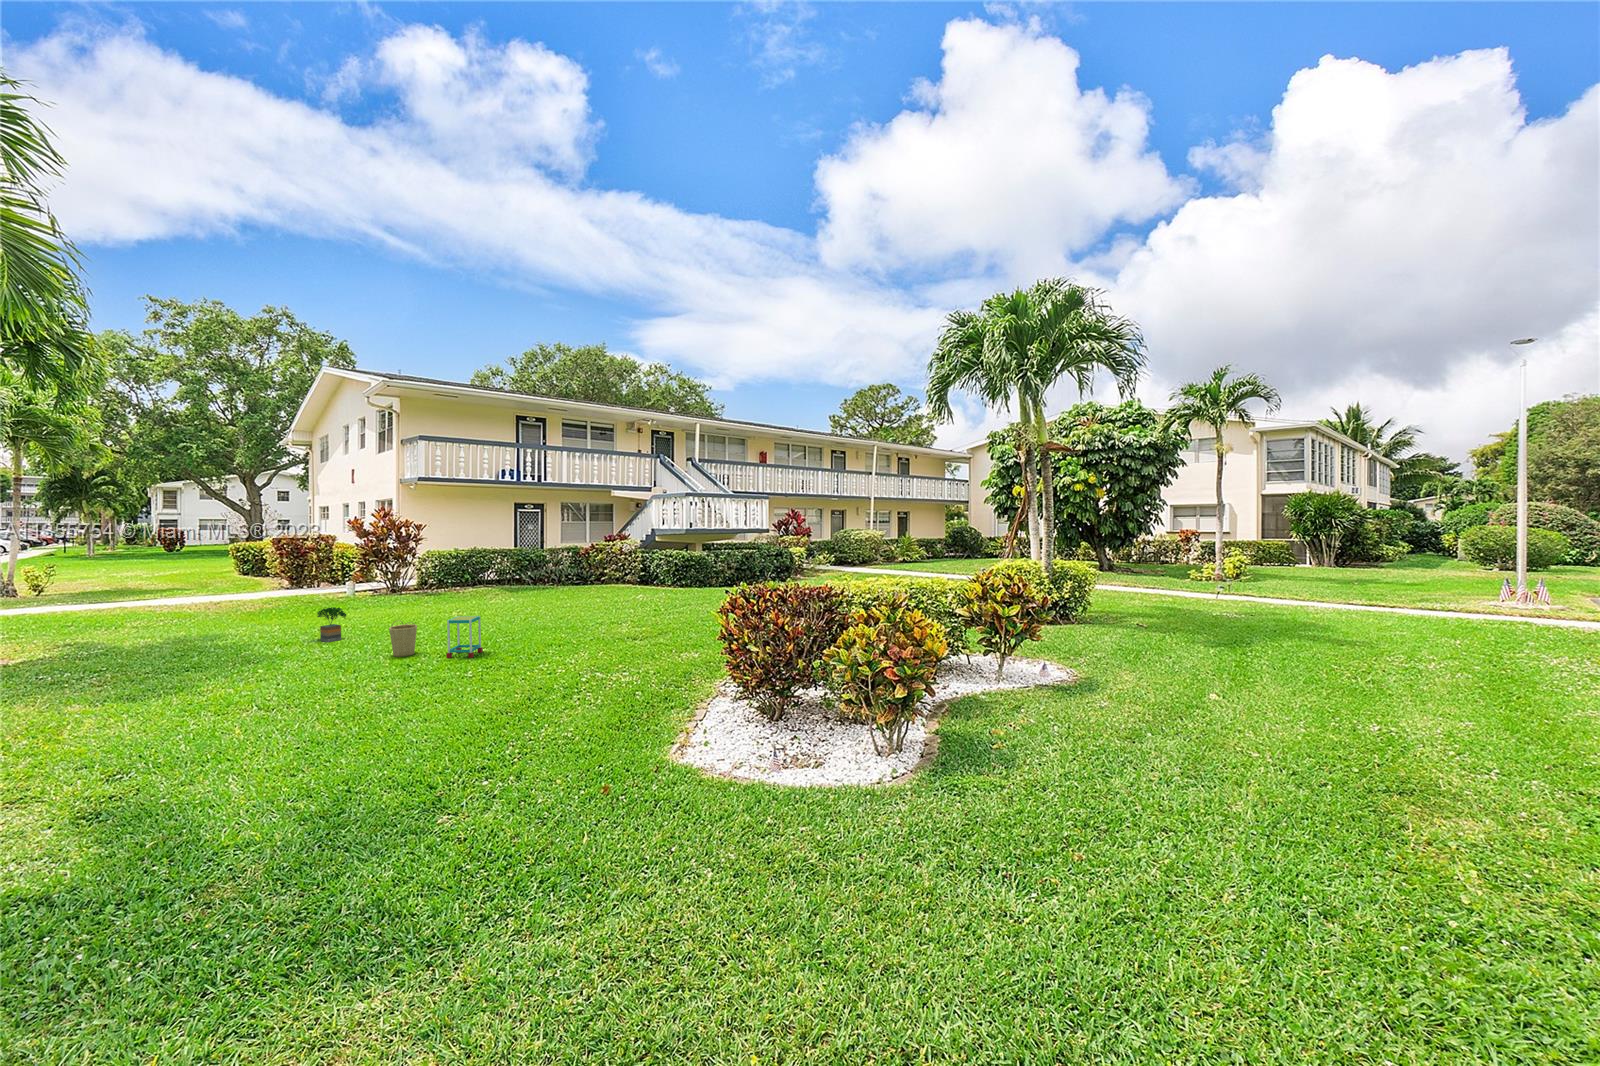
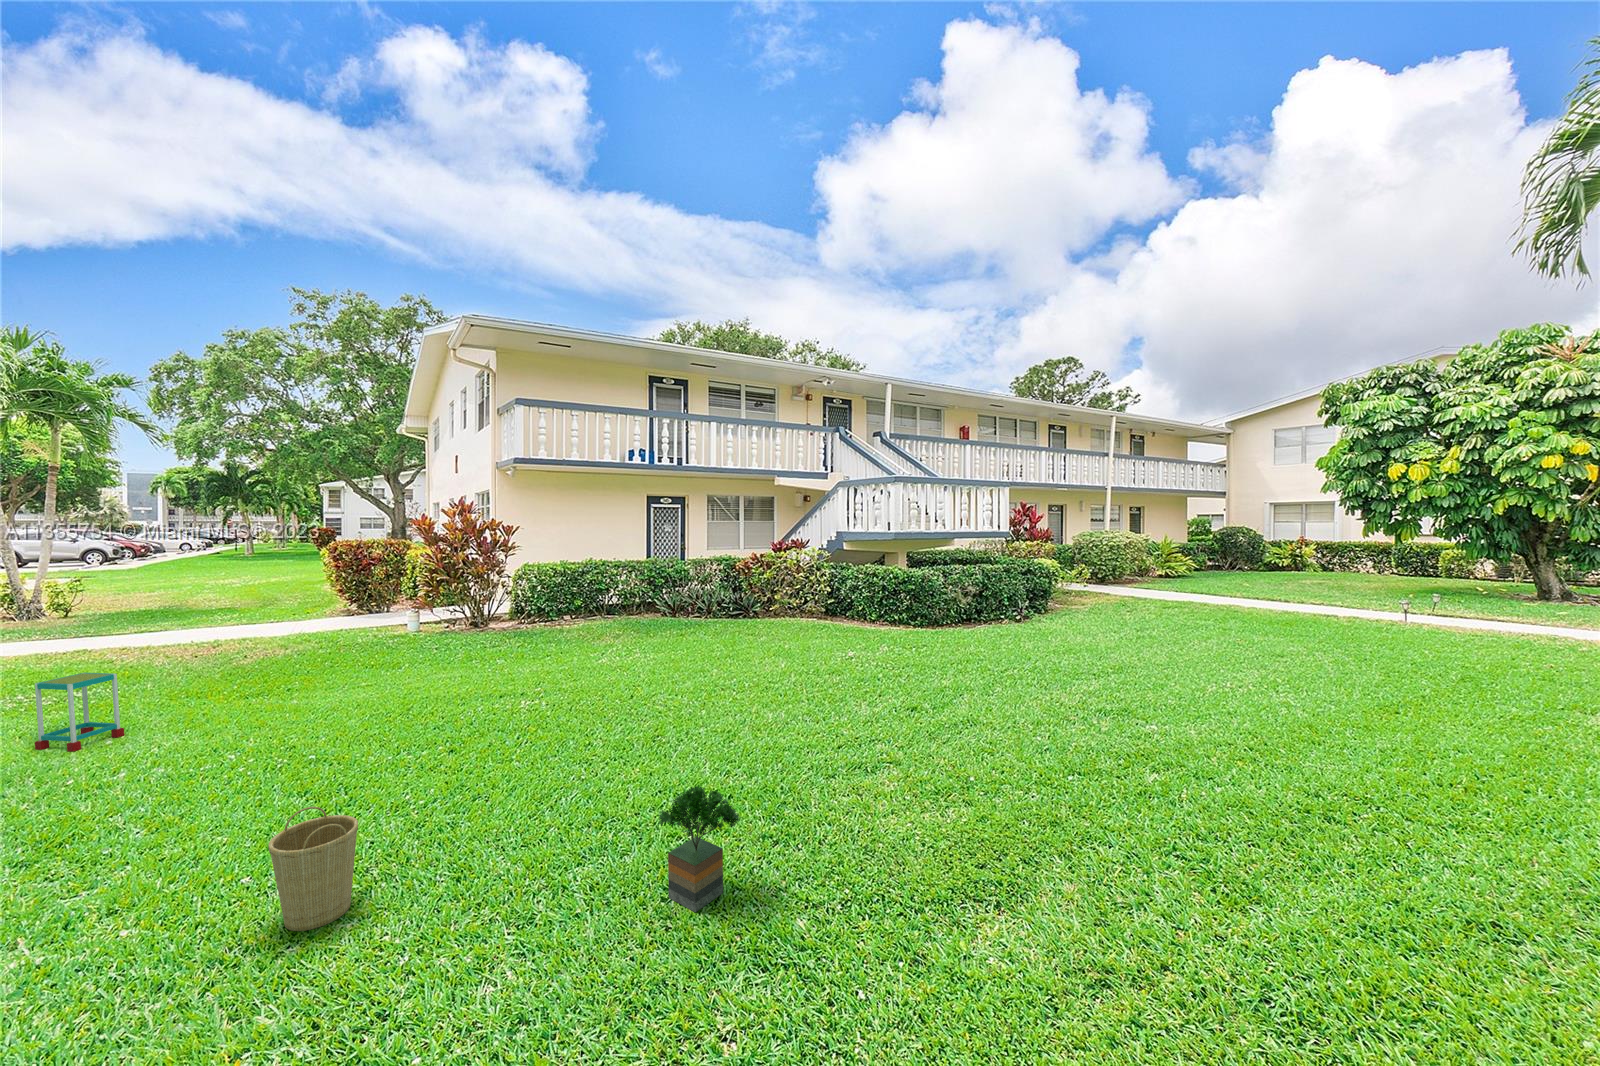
potted tree: present [317,607,346,642] -> present [658,786,740,912]
side table: present [446,616,483,658] -> present [35,673,124,752]

